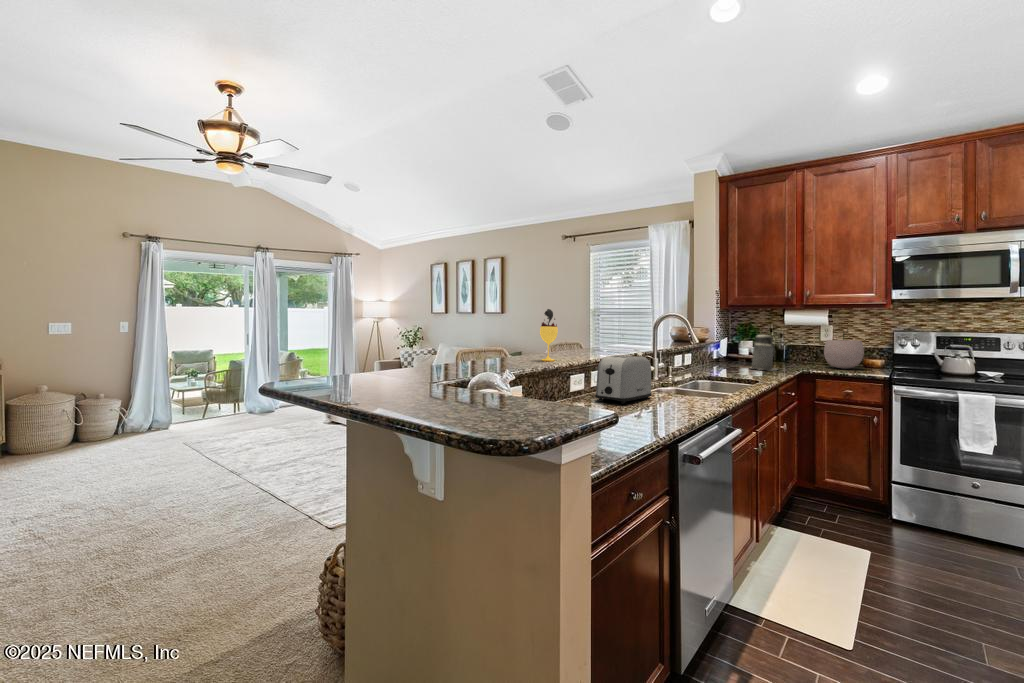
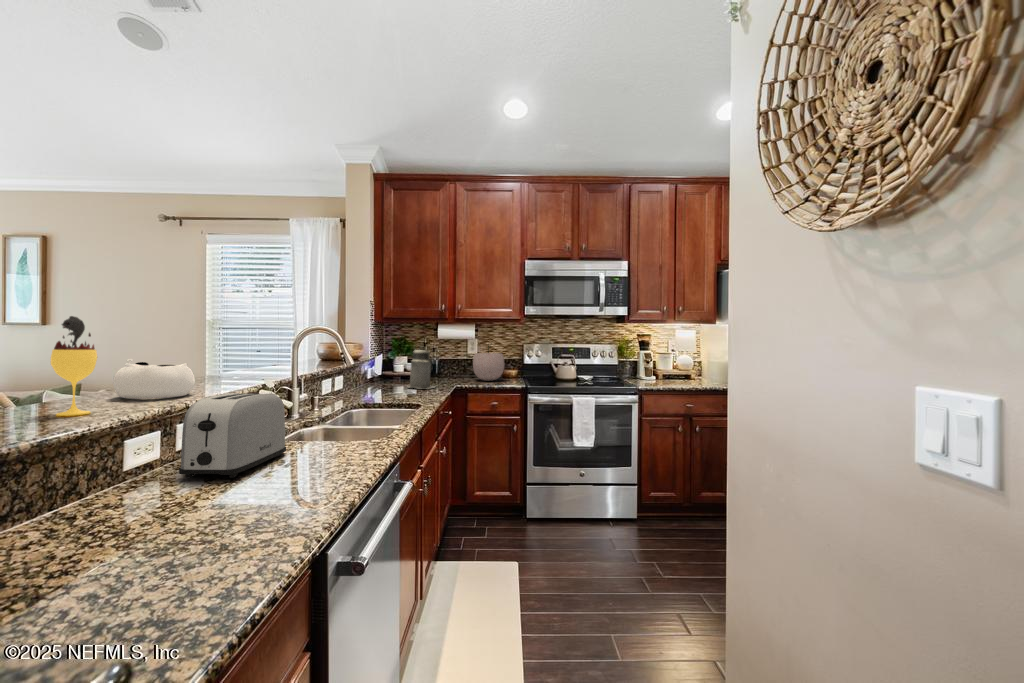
decorative bowl: none [560,333,598,357] -> present [113,359,195,399]

